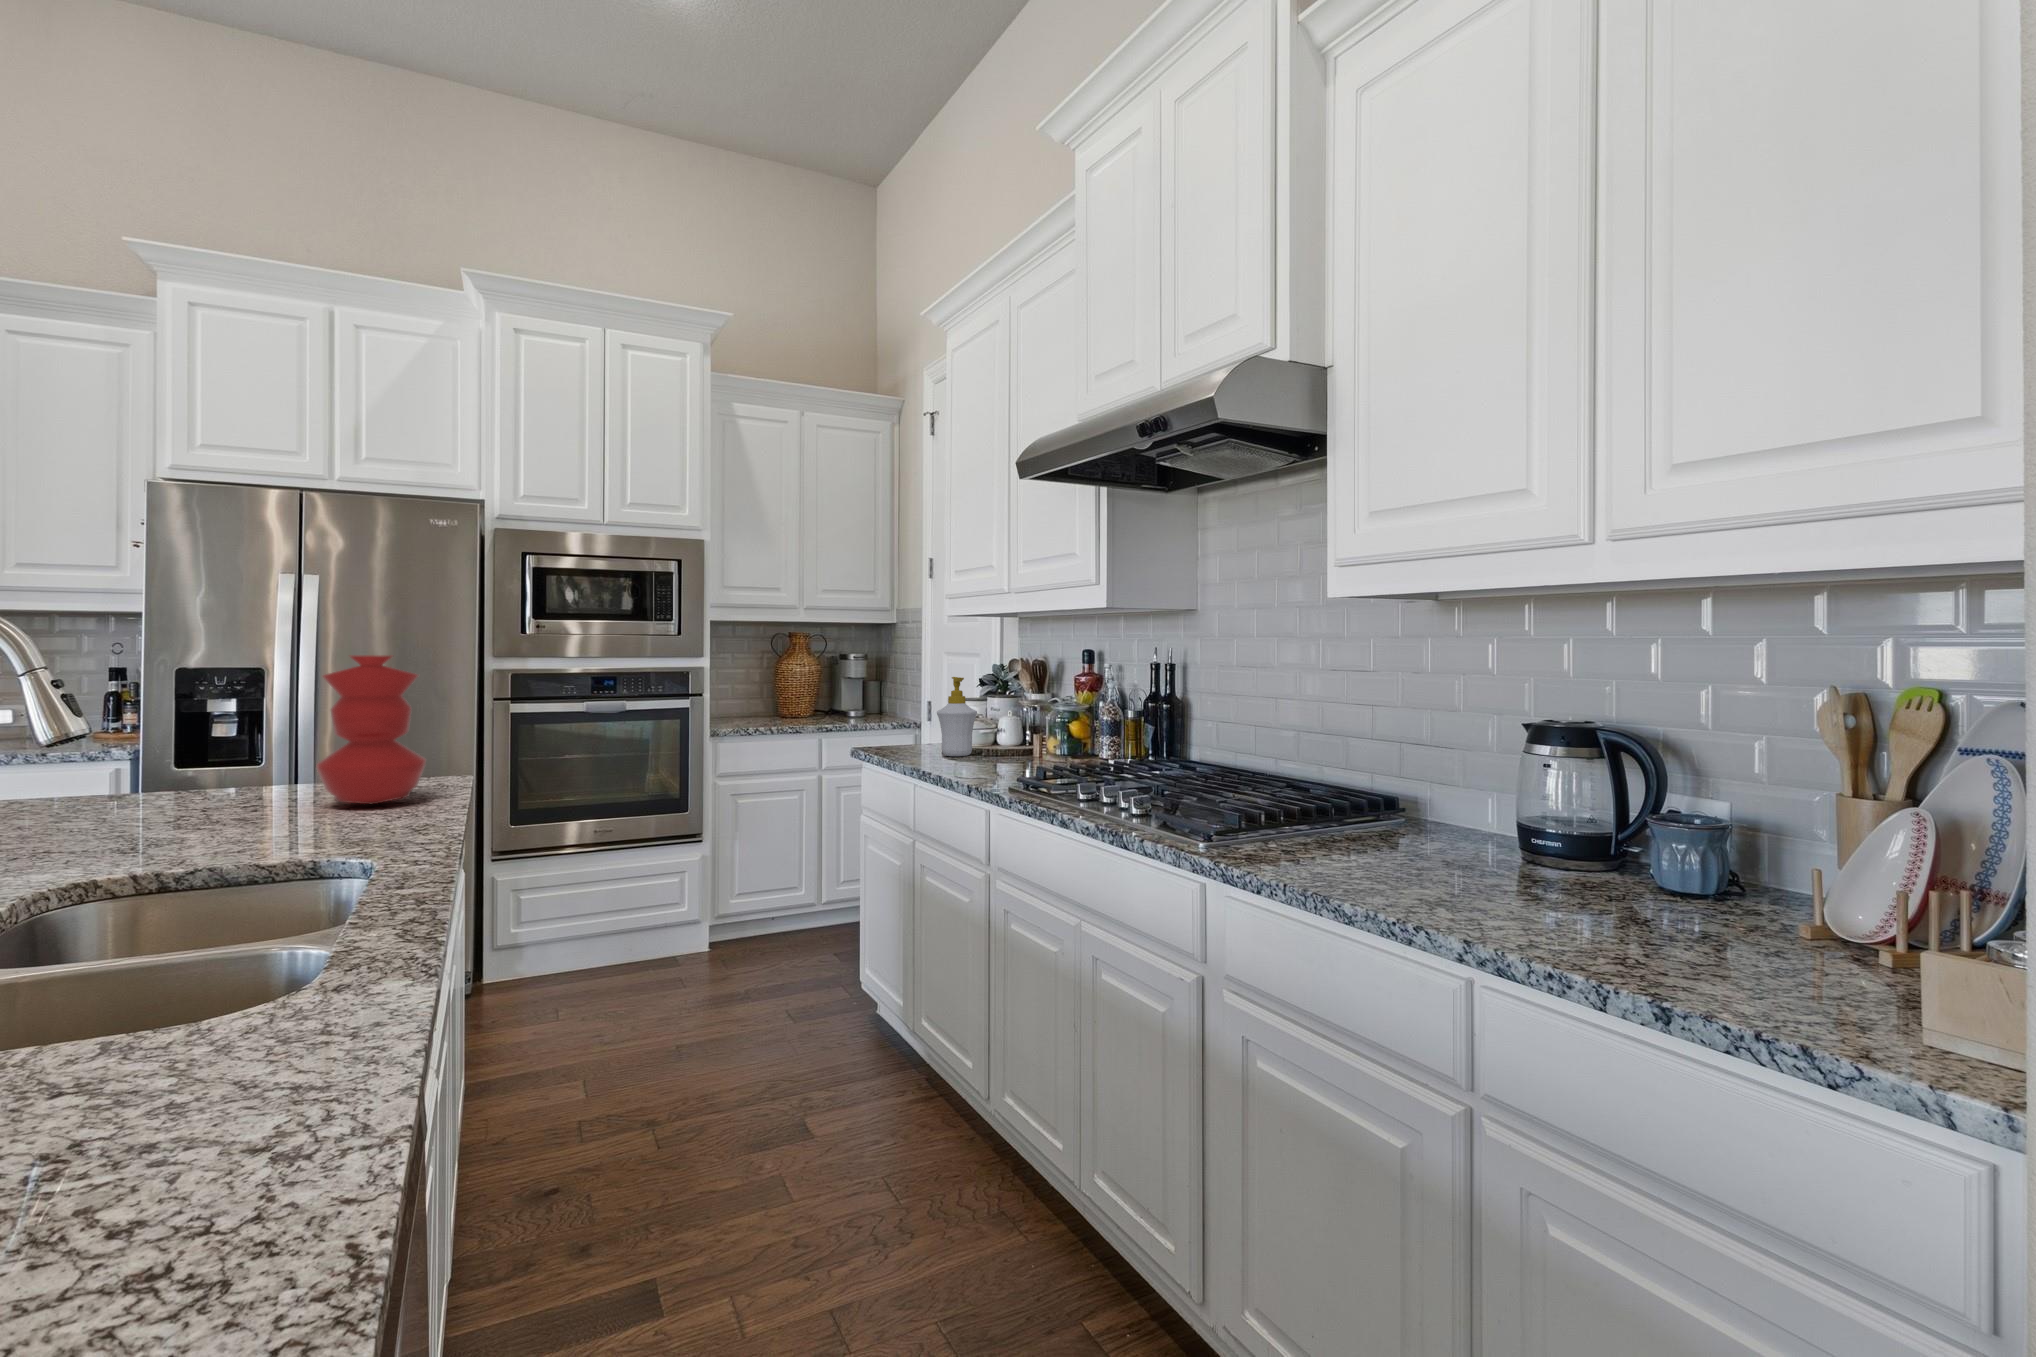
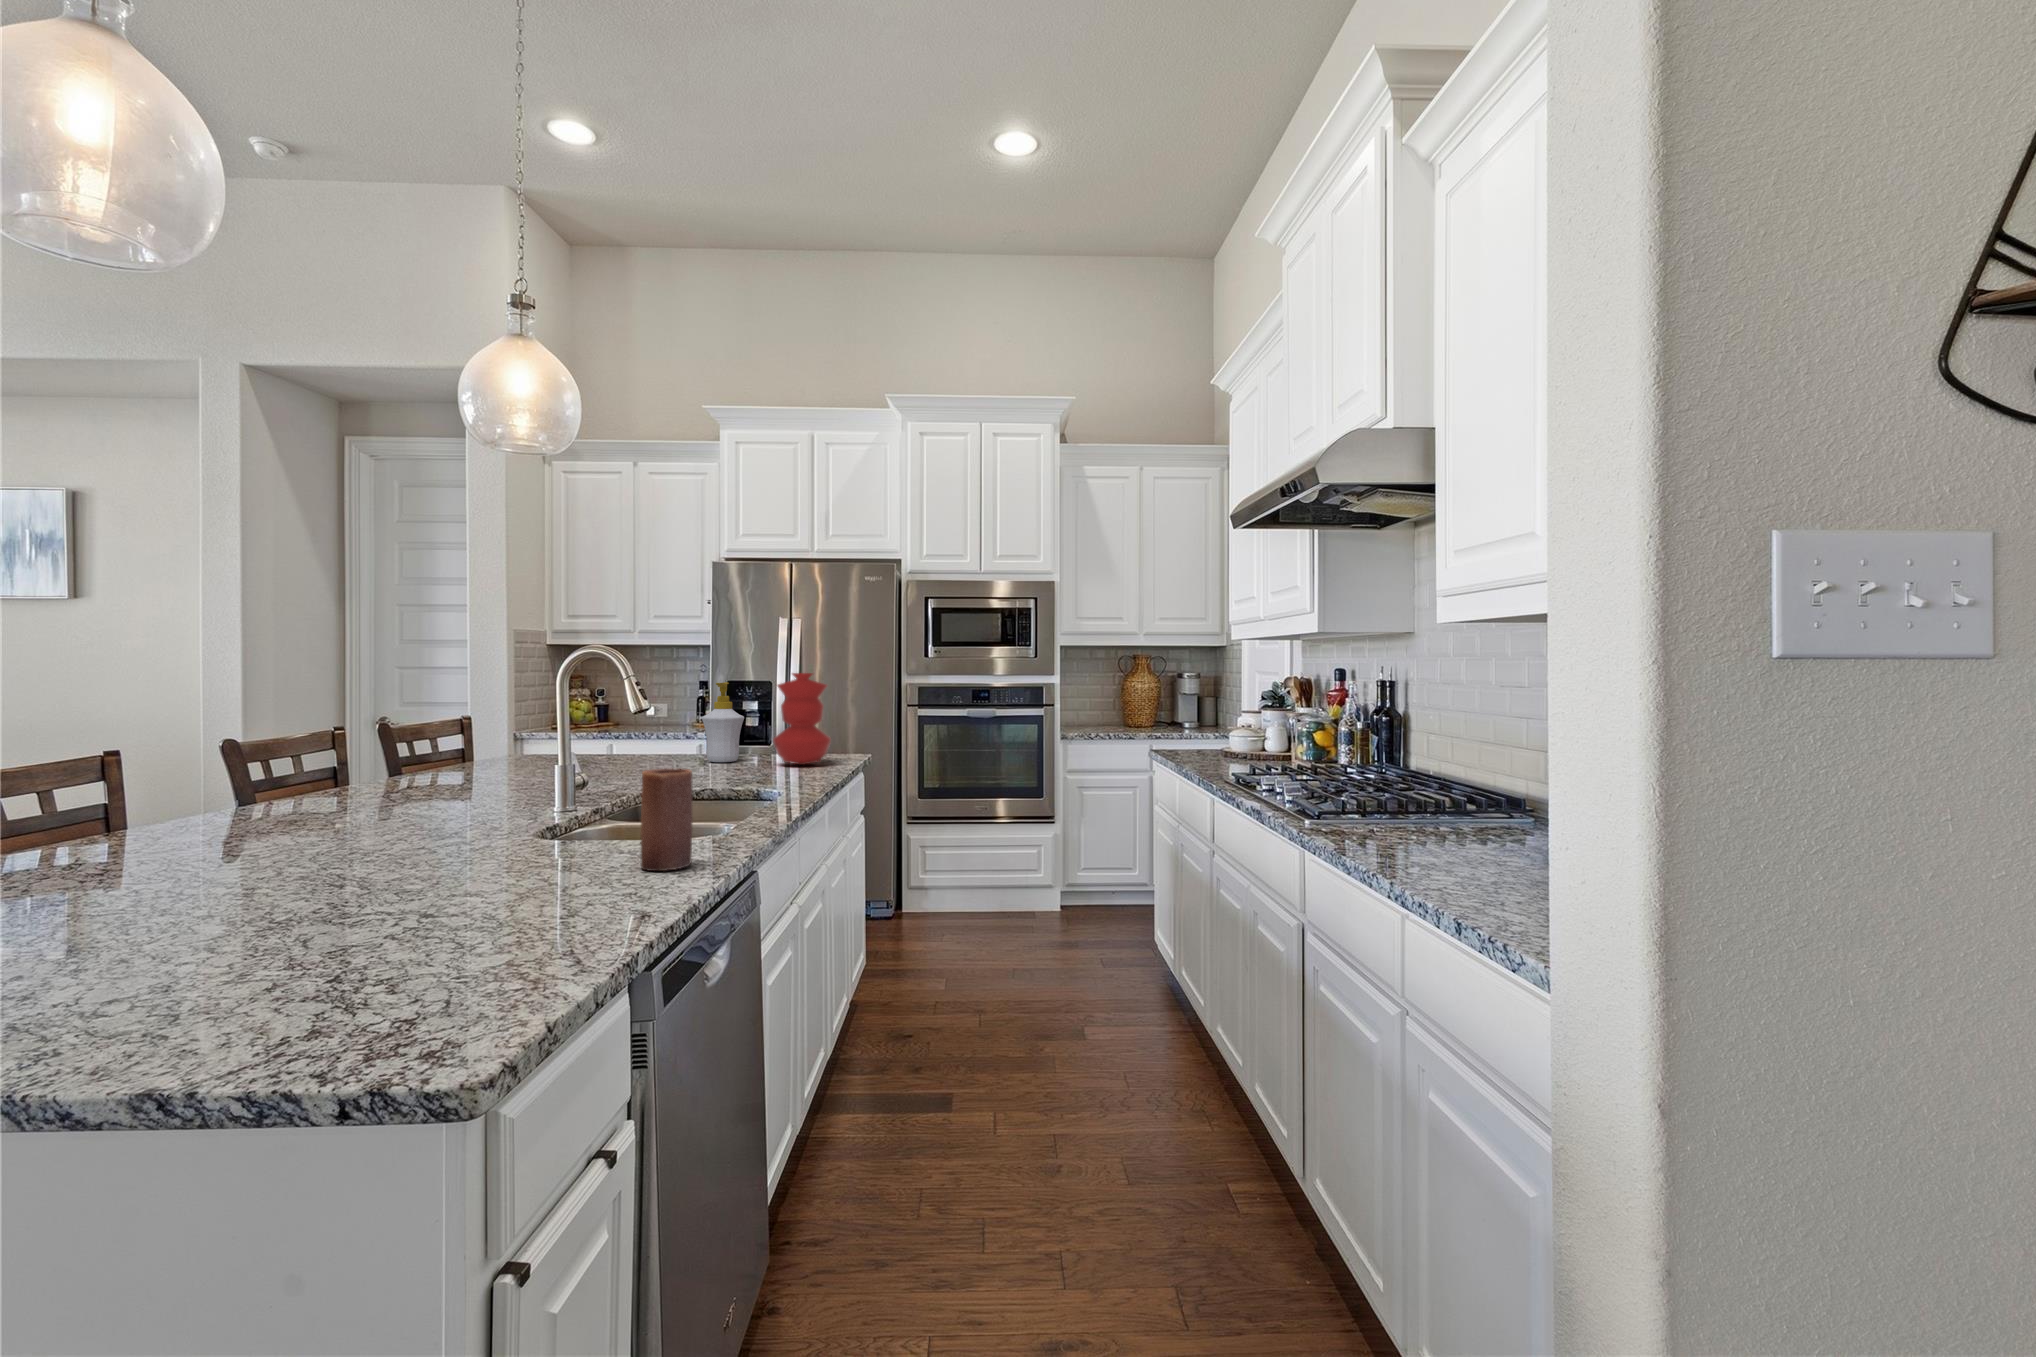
soap bottle: present [937,677,977,756] -> present [702,682,744,762]
candle: none [138,886,287,1157] -> present [641,769,693,871]

